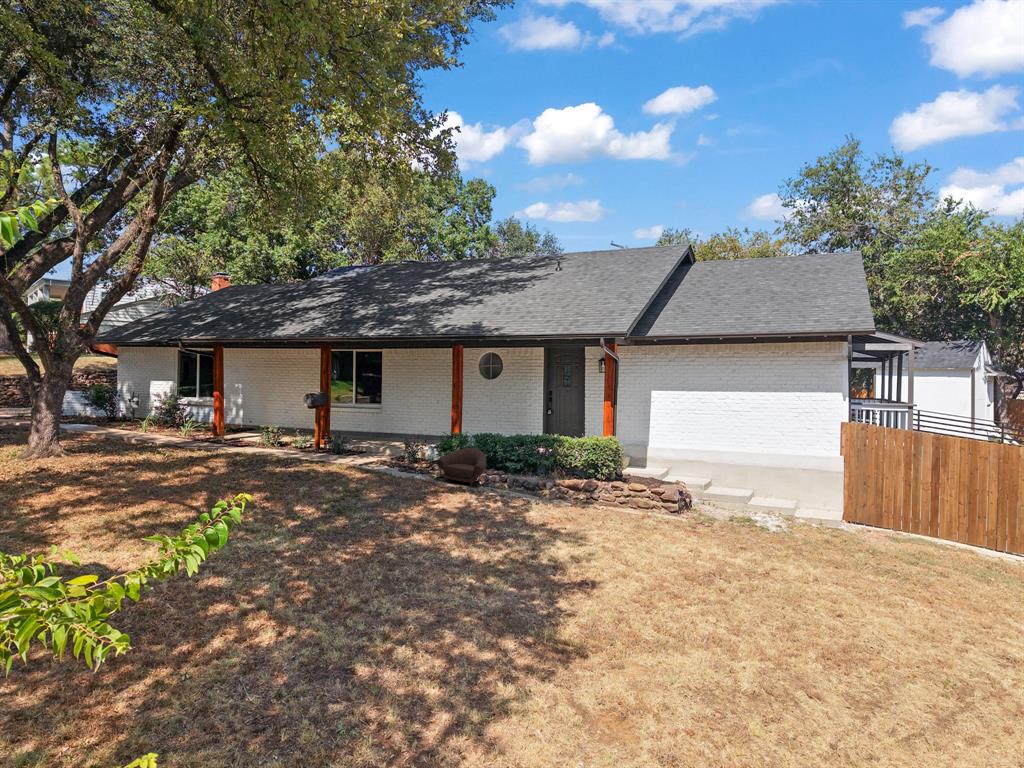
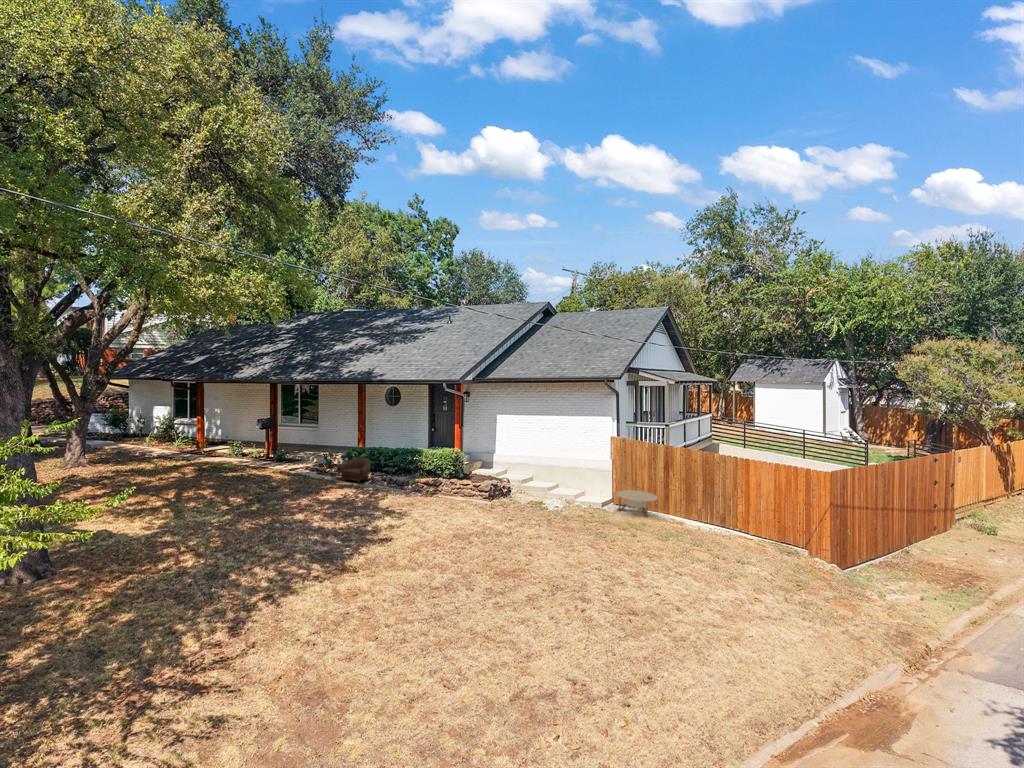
round table: none [890,504,967,547] -> present [617,490,658,517]

